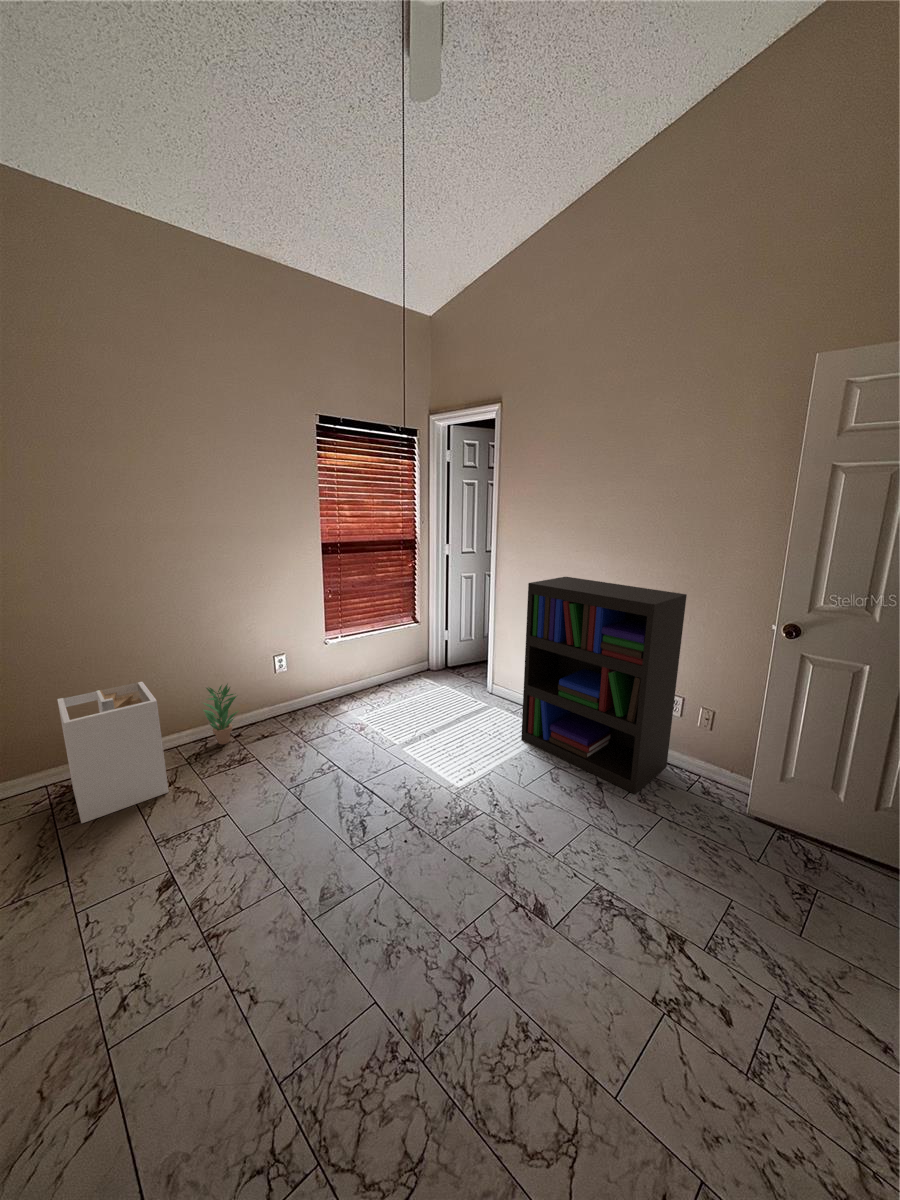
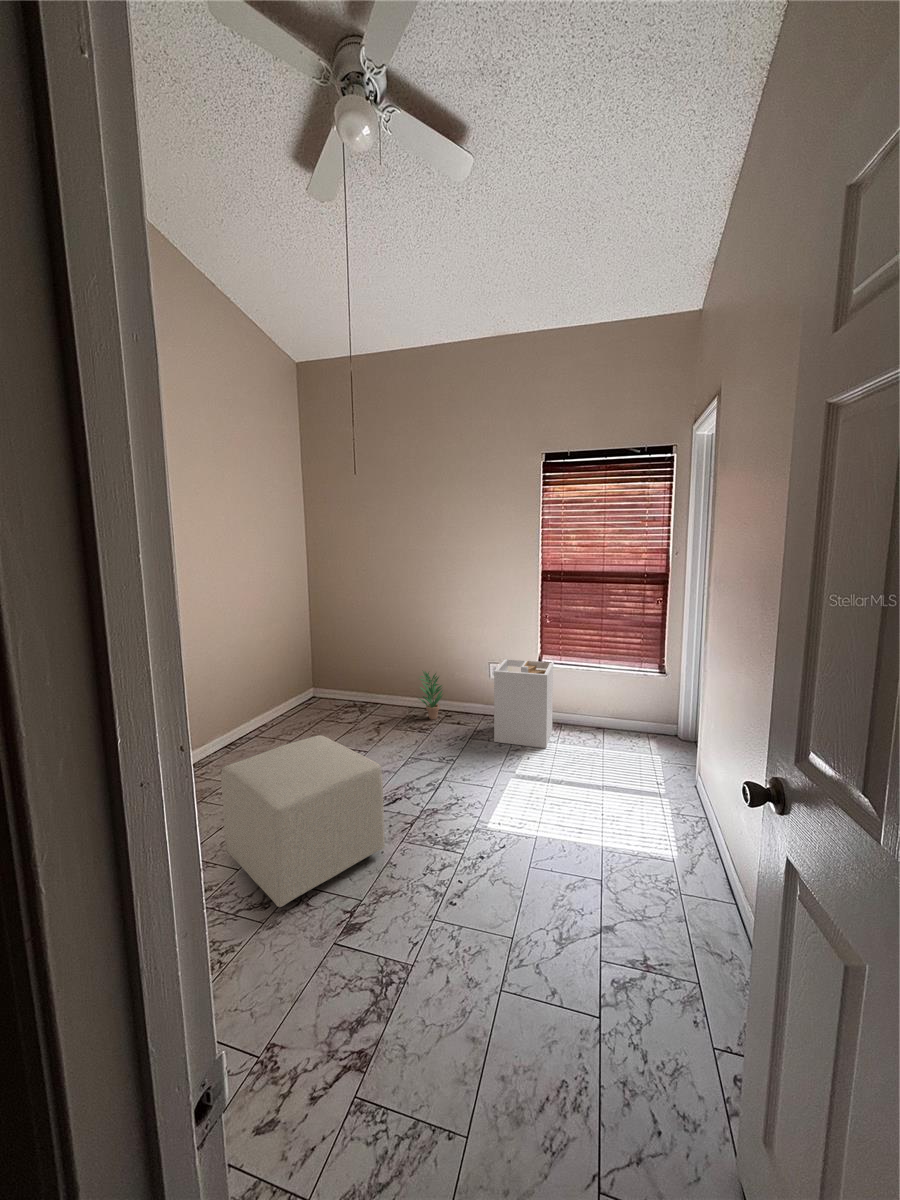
bookshelf: present [521,577,687,794] -> none [623,628,782,1013]
laundry hamper: present [57,682,169,823] -> present [494,659,553,748]
ottoman: none [320,768,496,1005] -> present [221,735,385,907]

